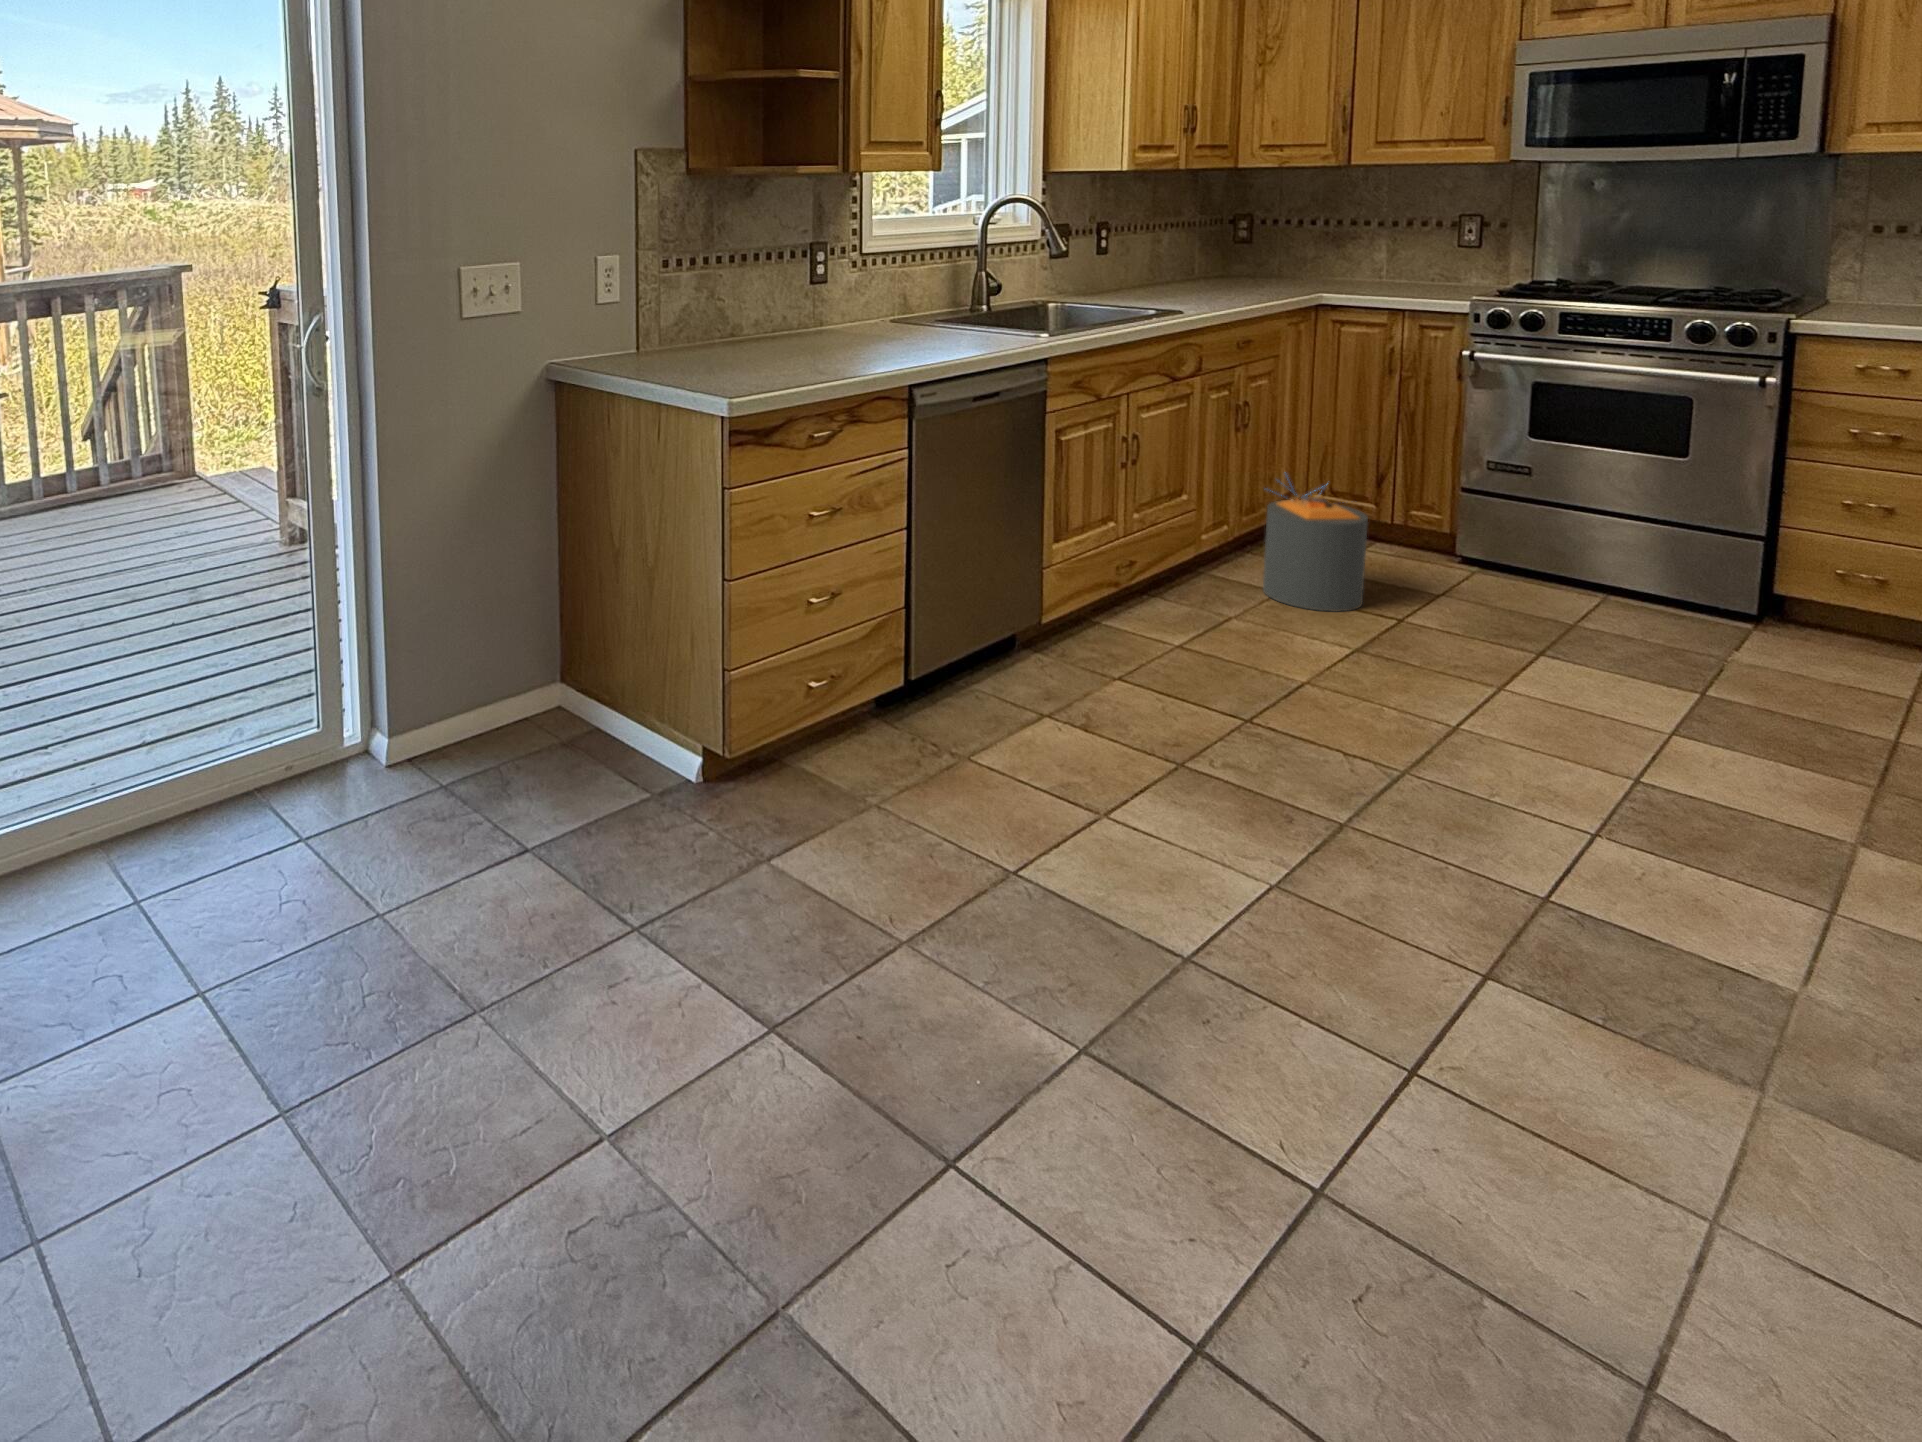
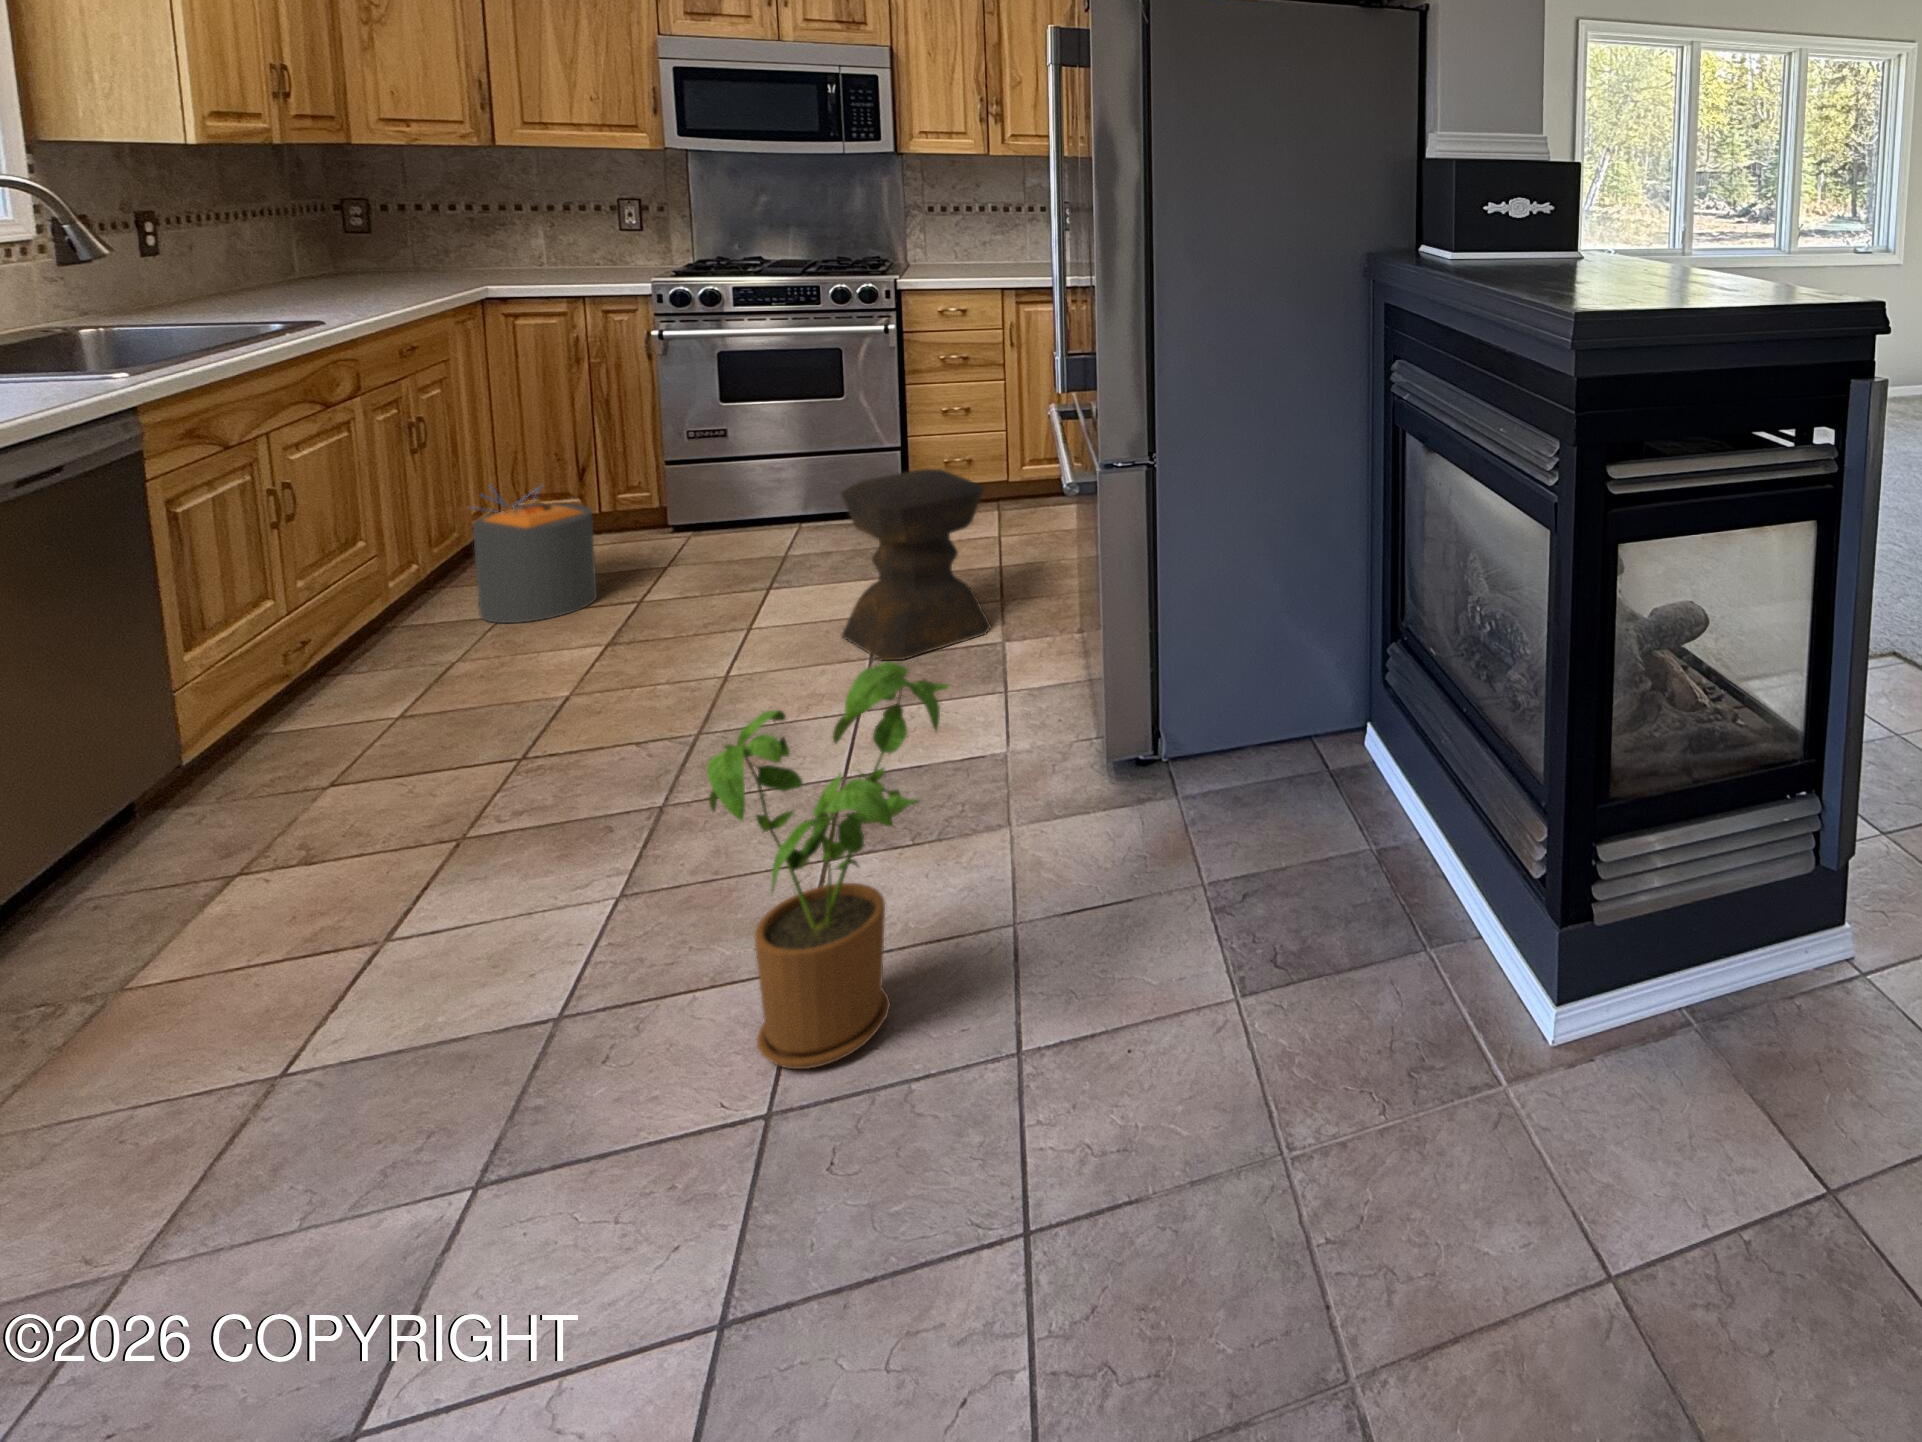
stool: none [1605,557,1857,822] -> present [841,469,991,660]
house plant: none [1319,757,1644,1206] -> present [707,661,949,1069]

